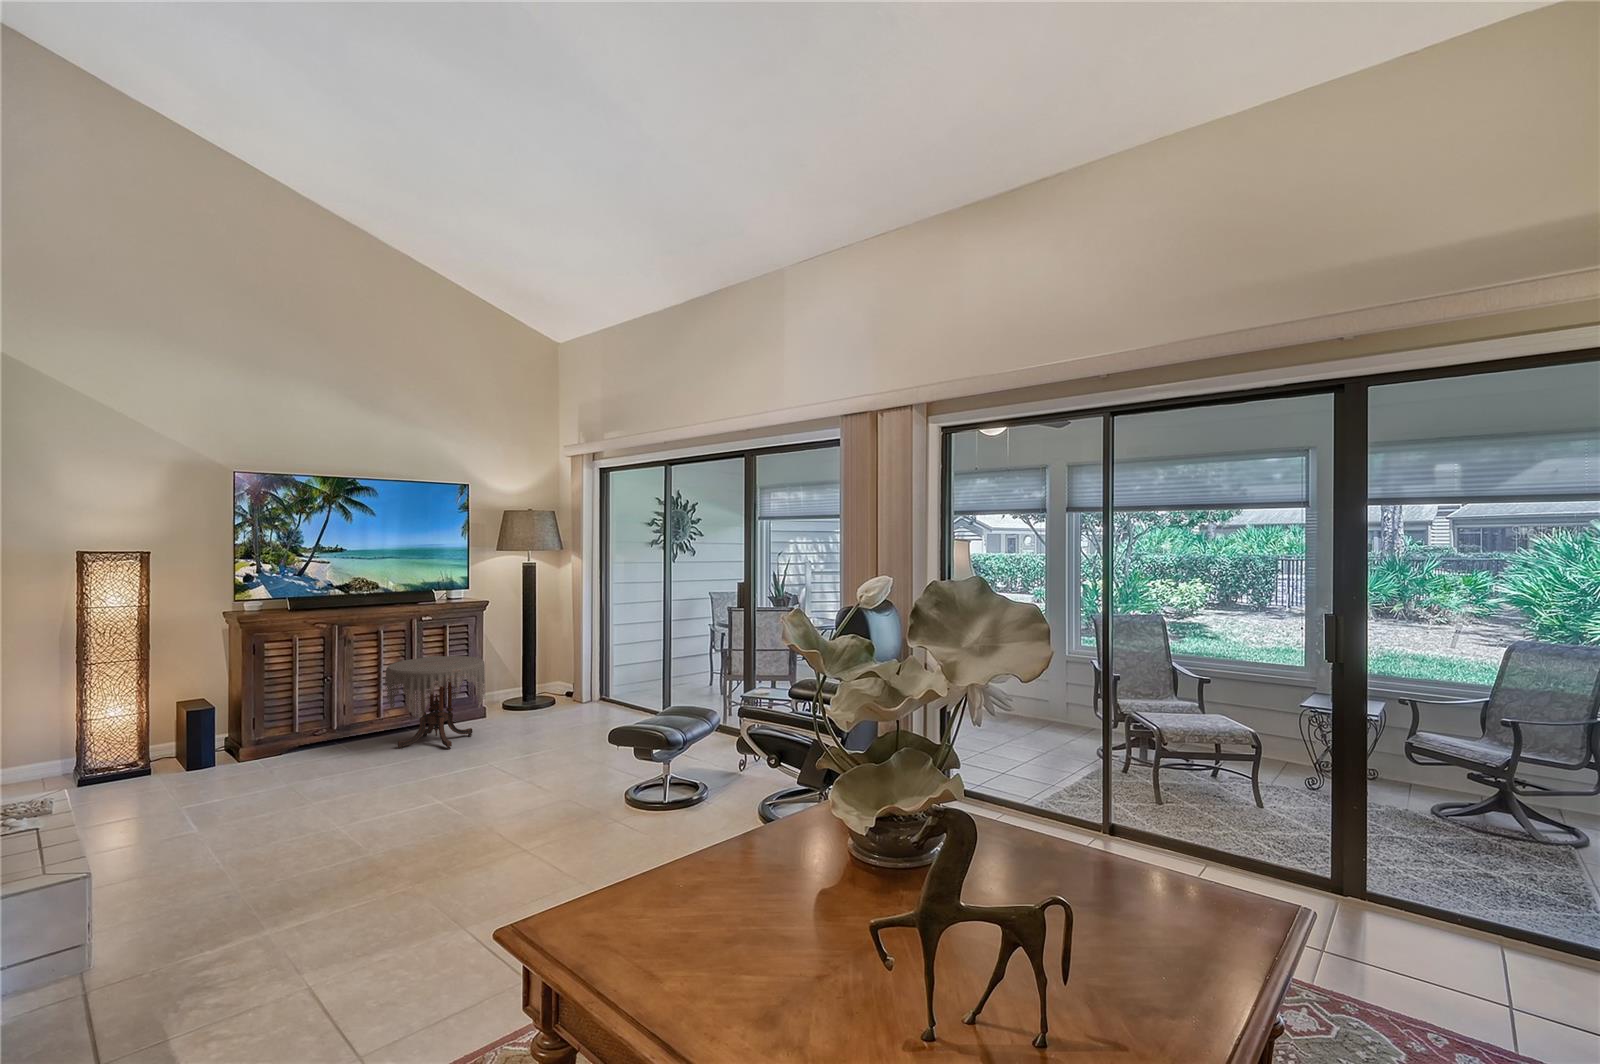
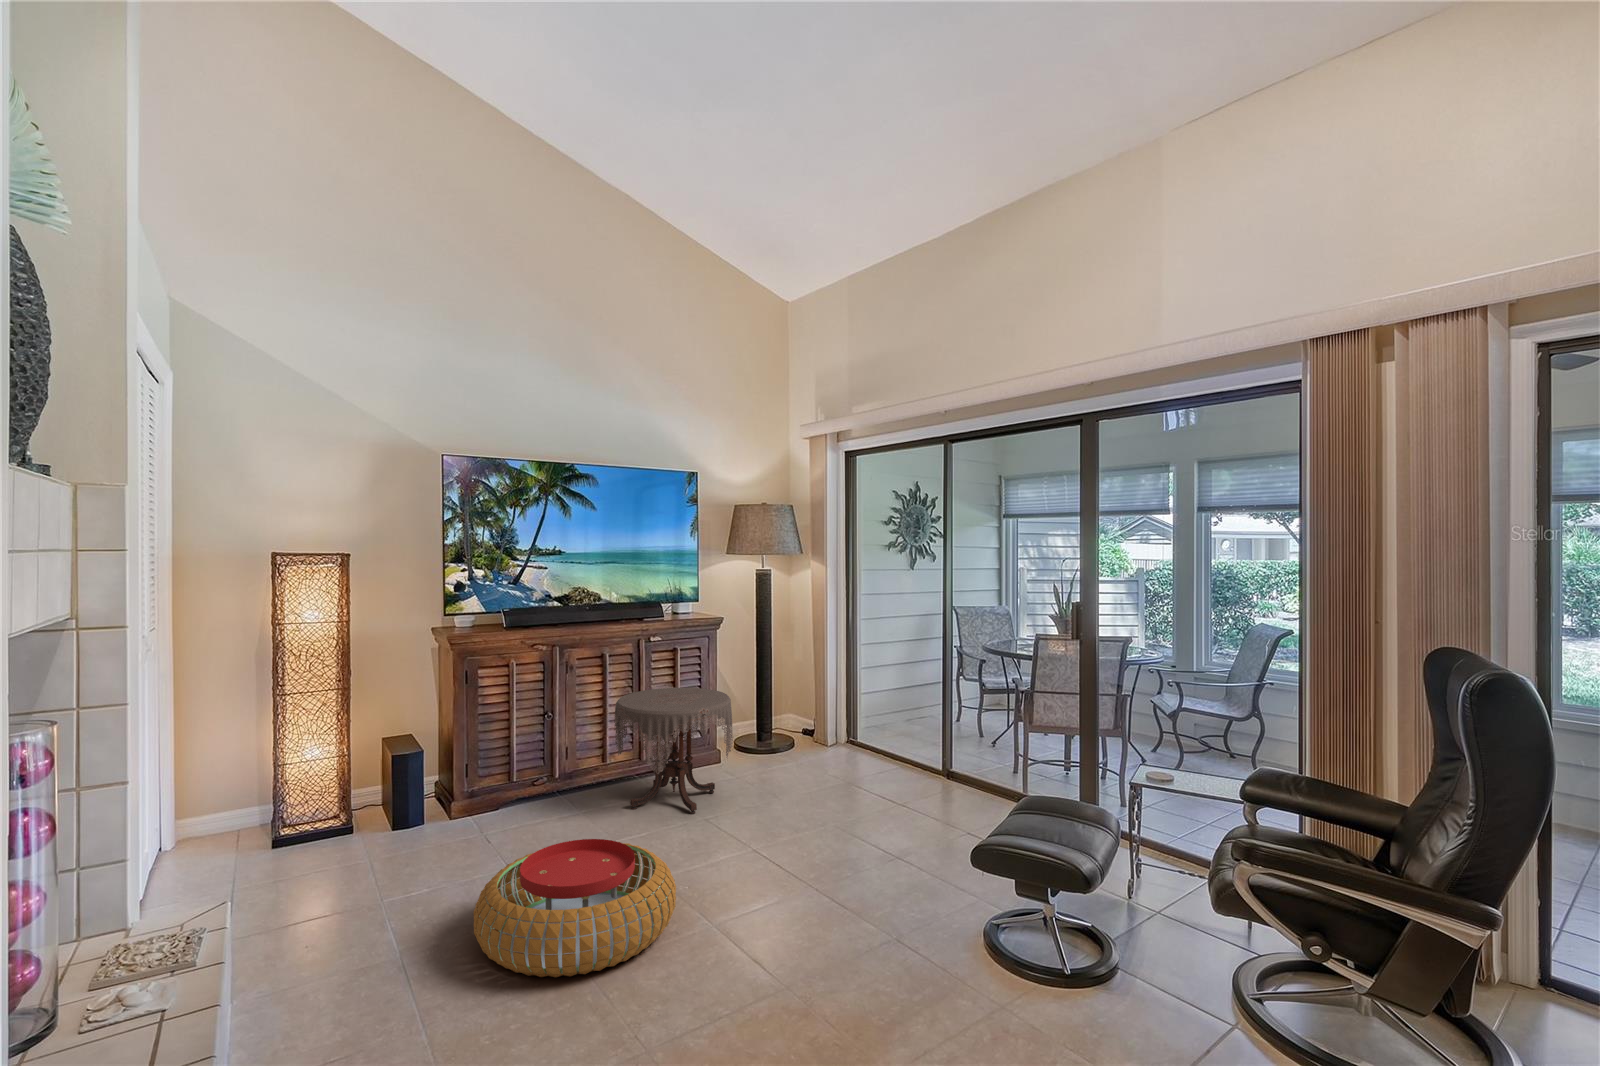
pouf: none [248,756,408,839] -> present [473,839,676,977]

